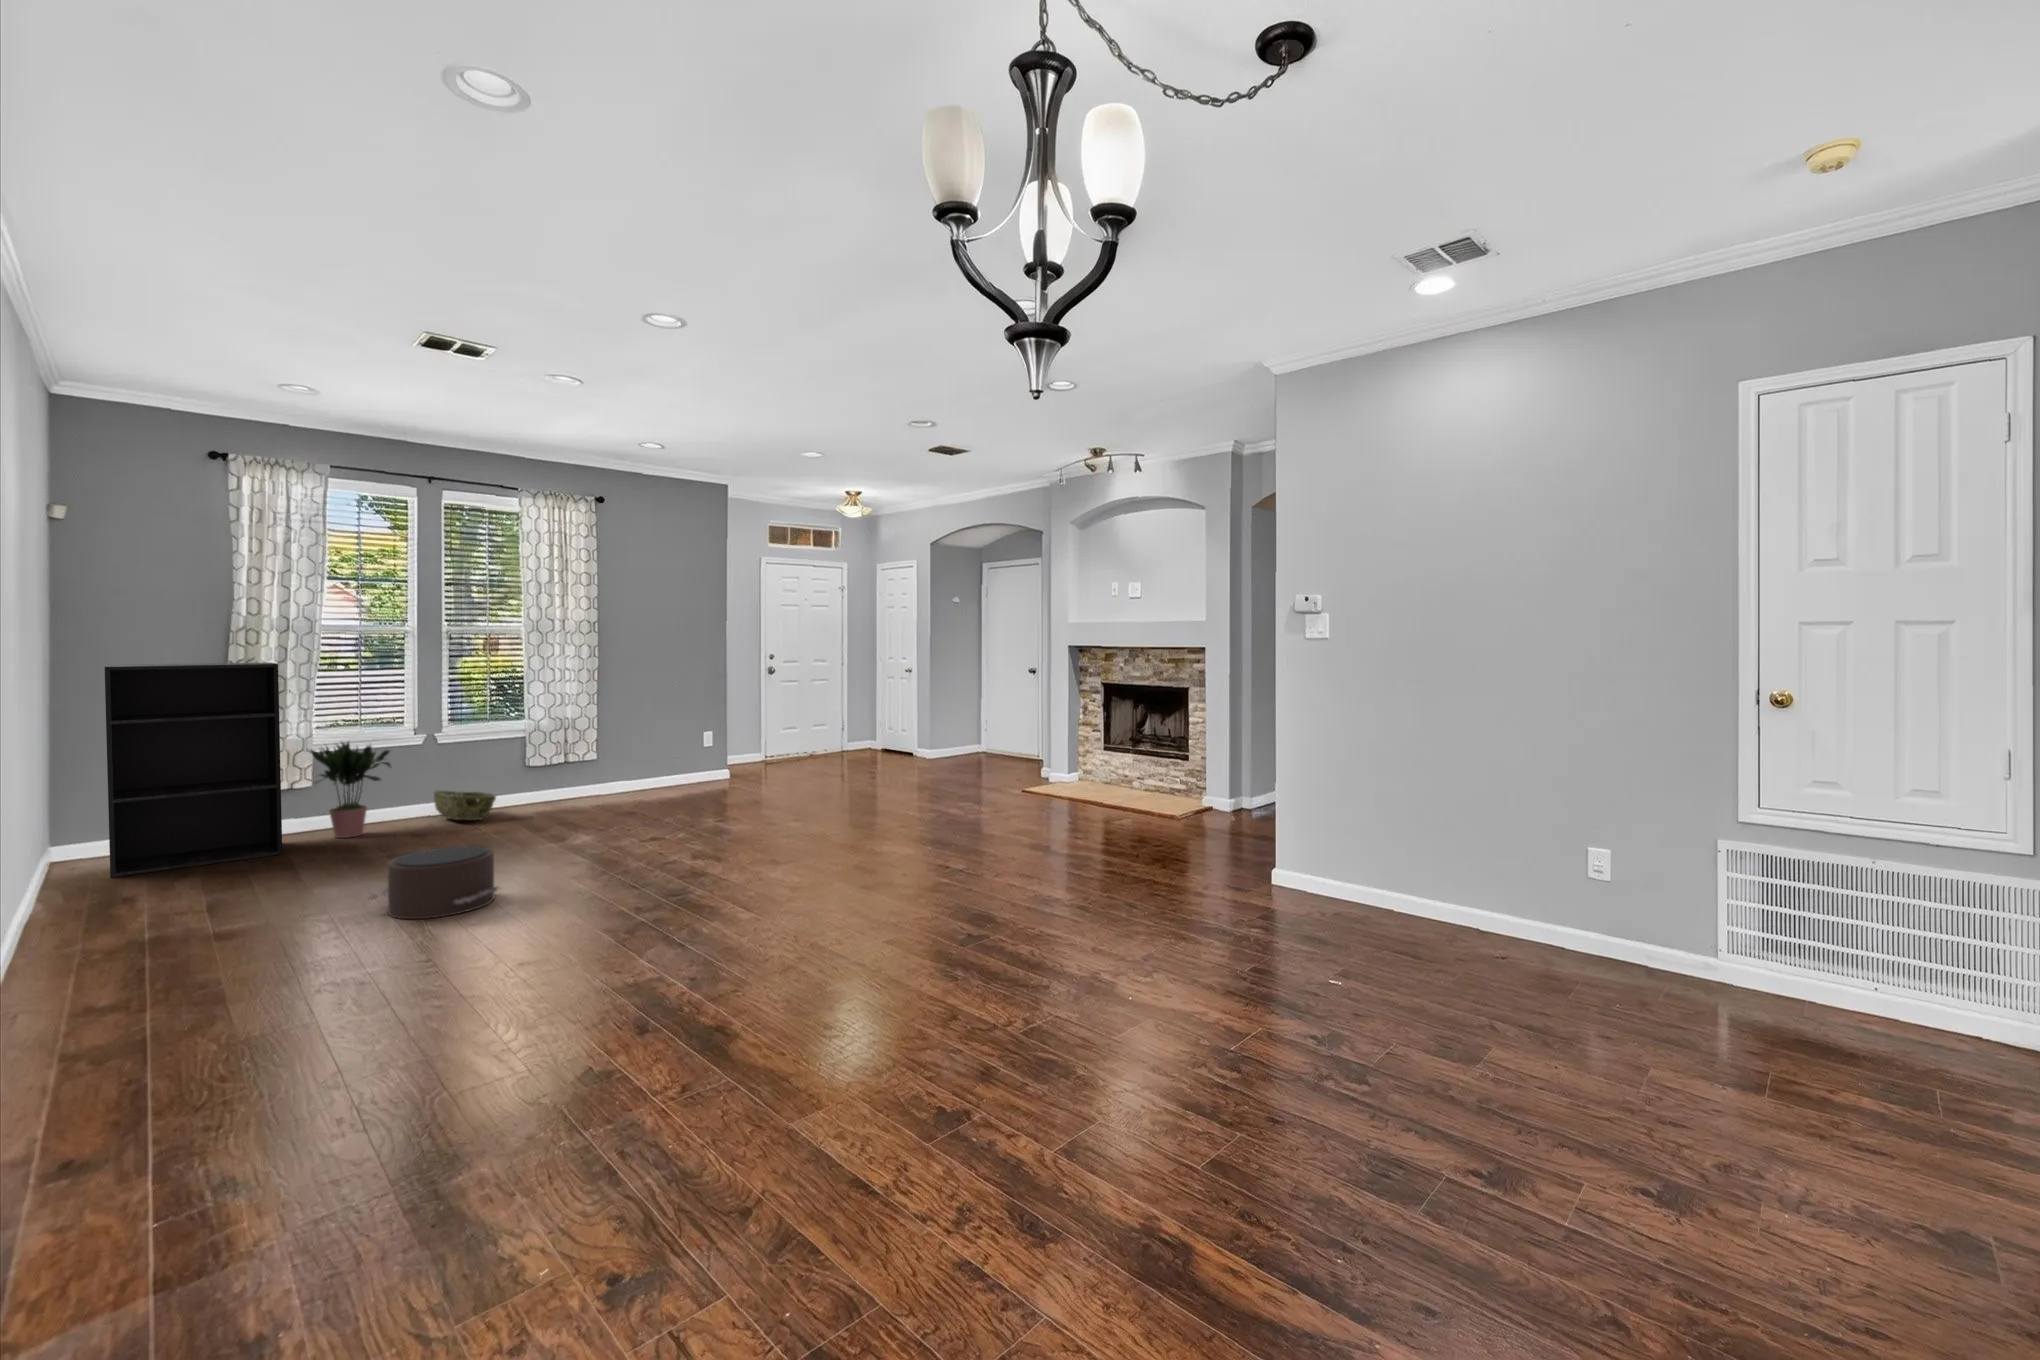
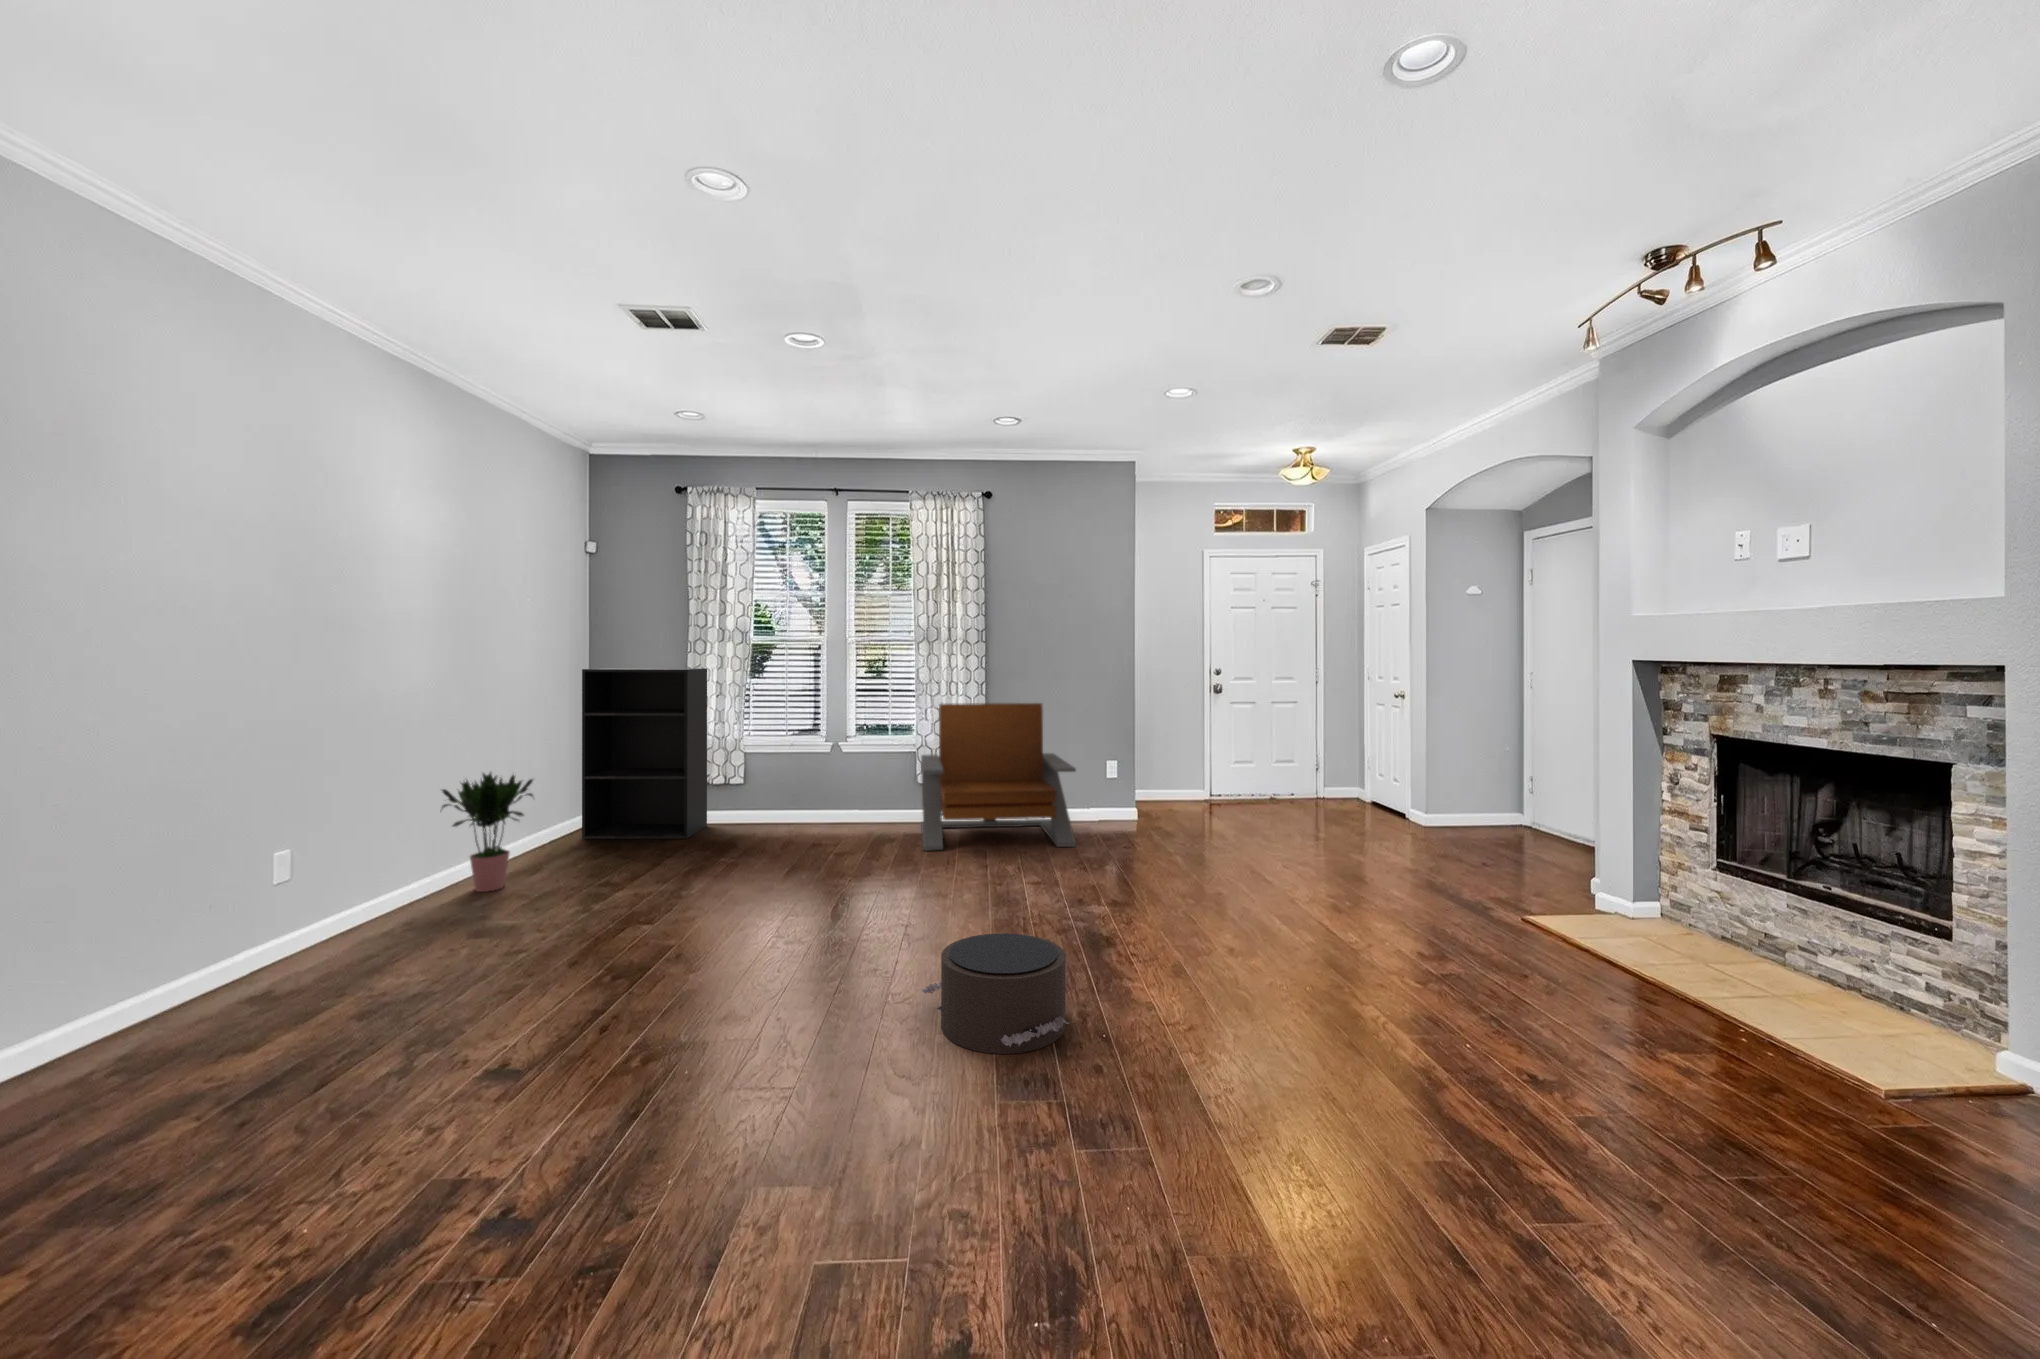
lounge chair: none [542,686,720,821] -> present [921,703,1076,851]
potted plant: present [311,742,391,838] -> present [442,772,533,892]
woven basket: present [434,791,496,821] -> none [824,795,869,830]
pouf: present [367,846,500,919] -> present [922,933,1070,1054]

